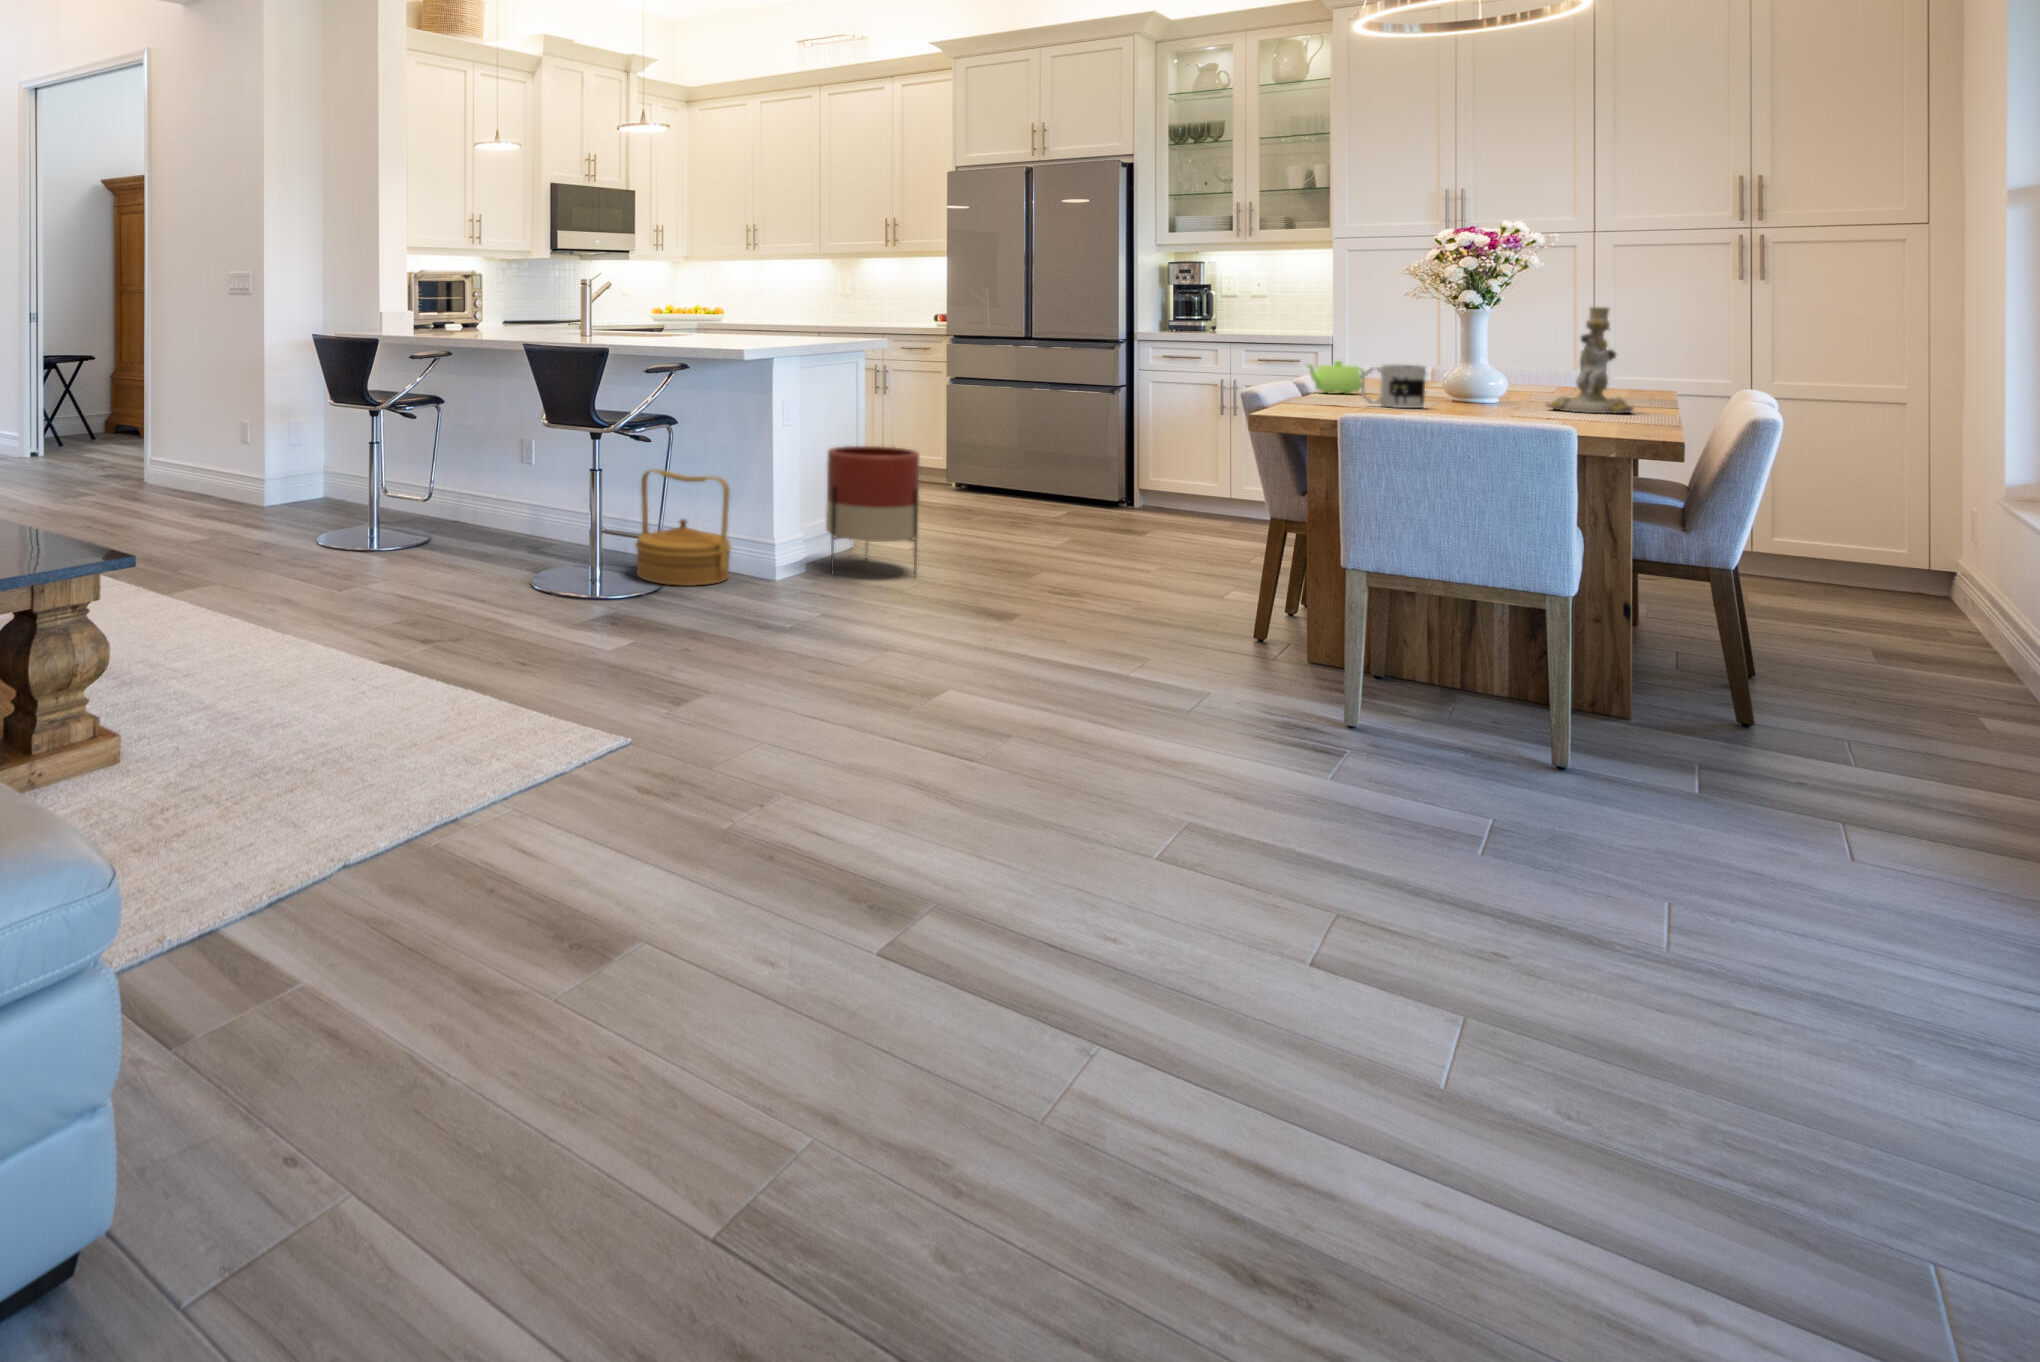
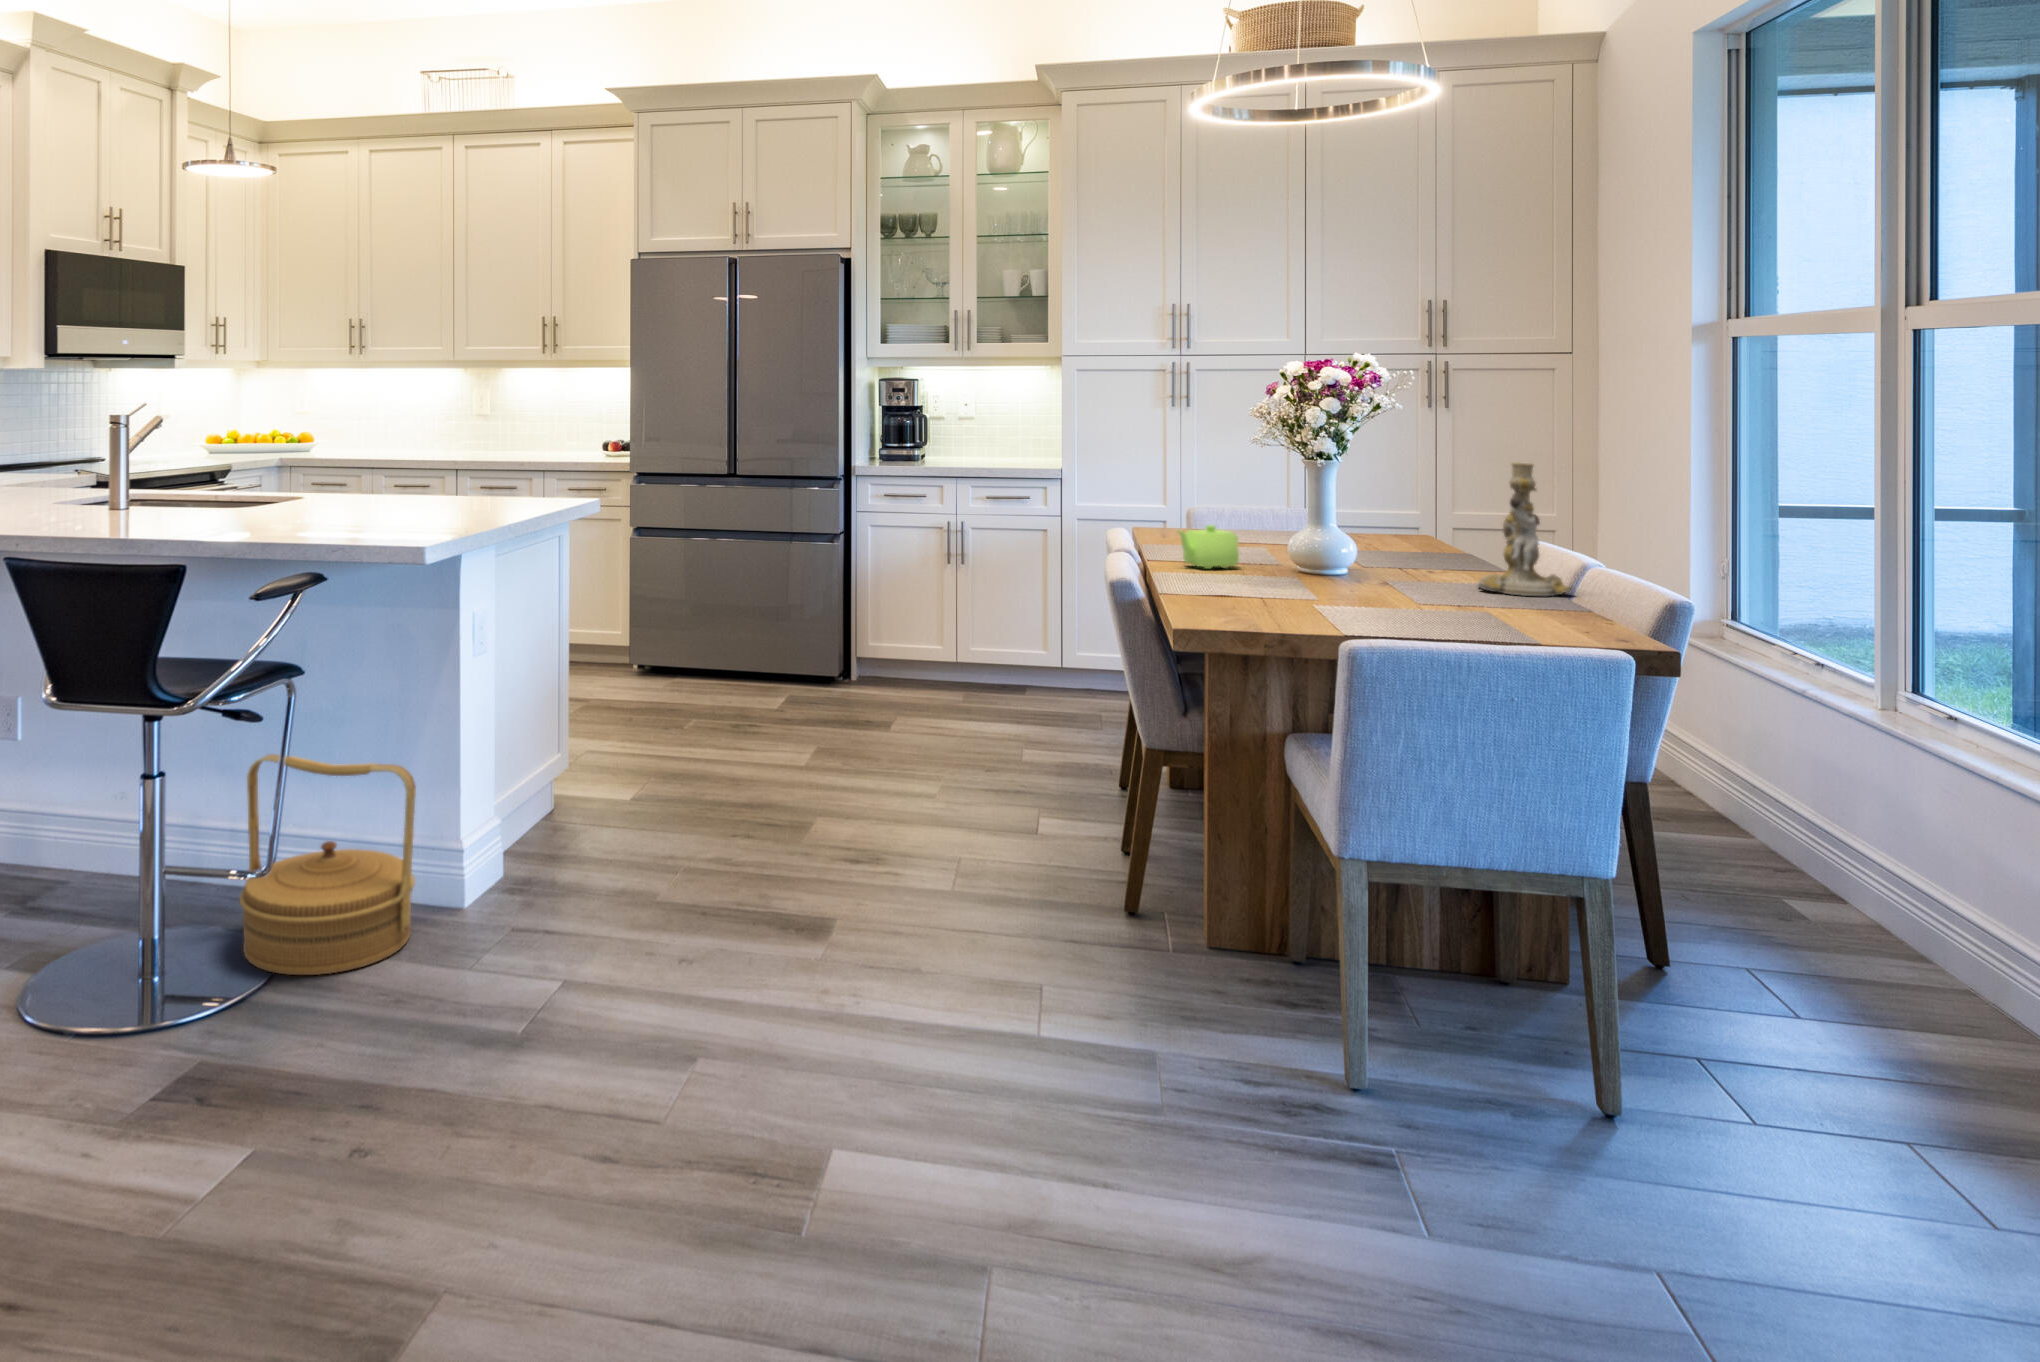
mug: present [1361,365,1426,408] -> none [1305,542,1377,603]
planter: present [826,446,919,575] -> none [554,669,695,891]

